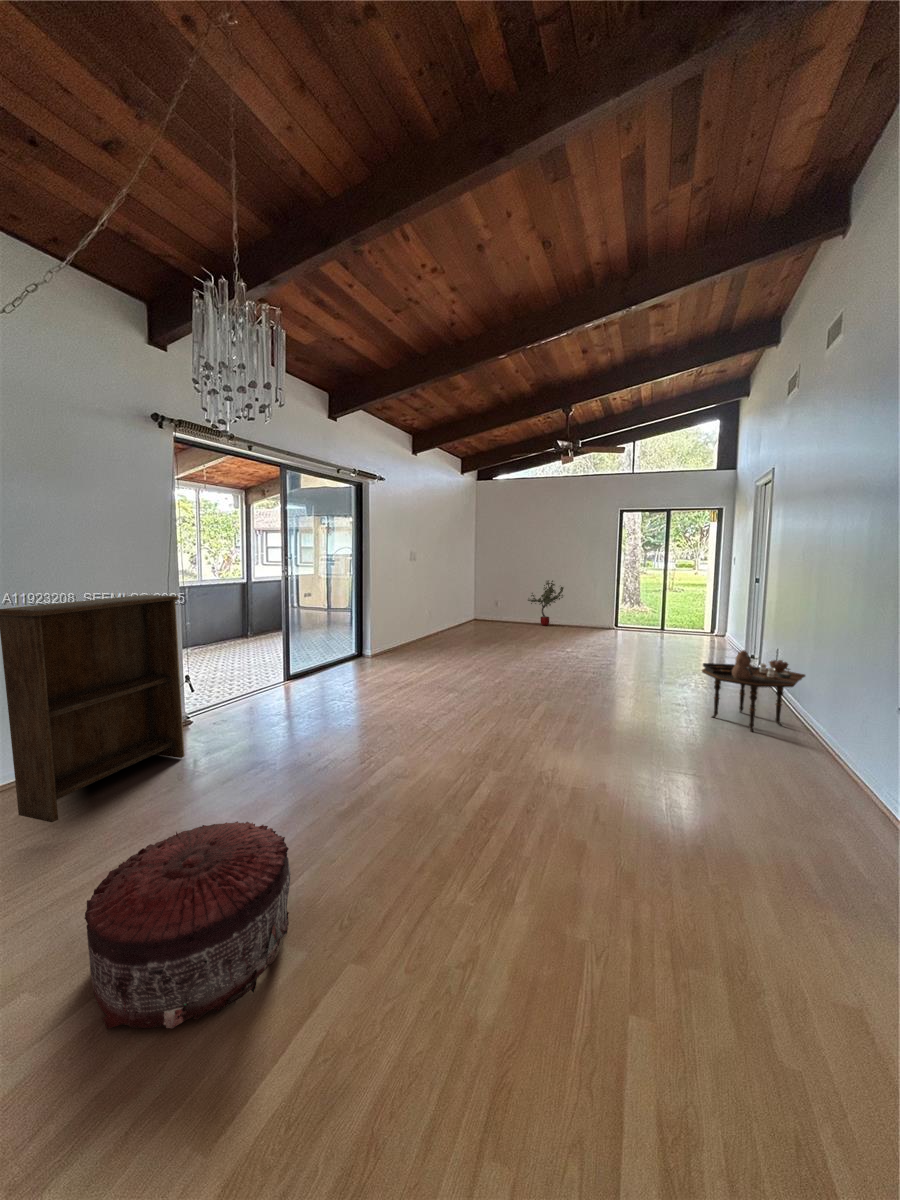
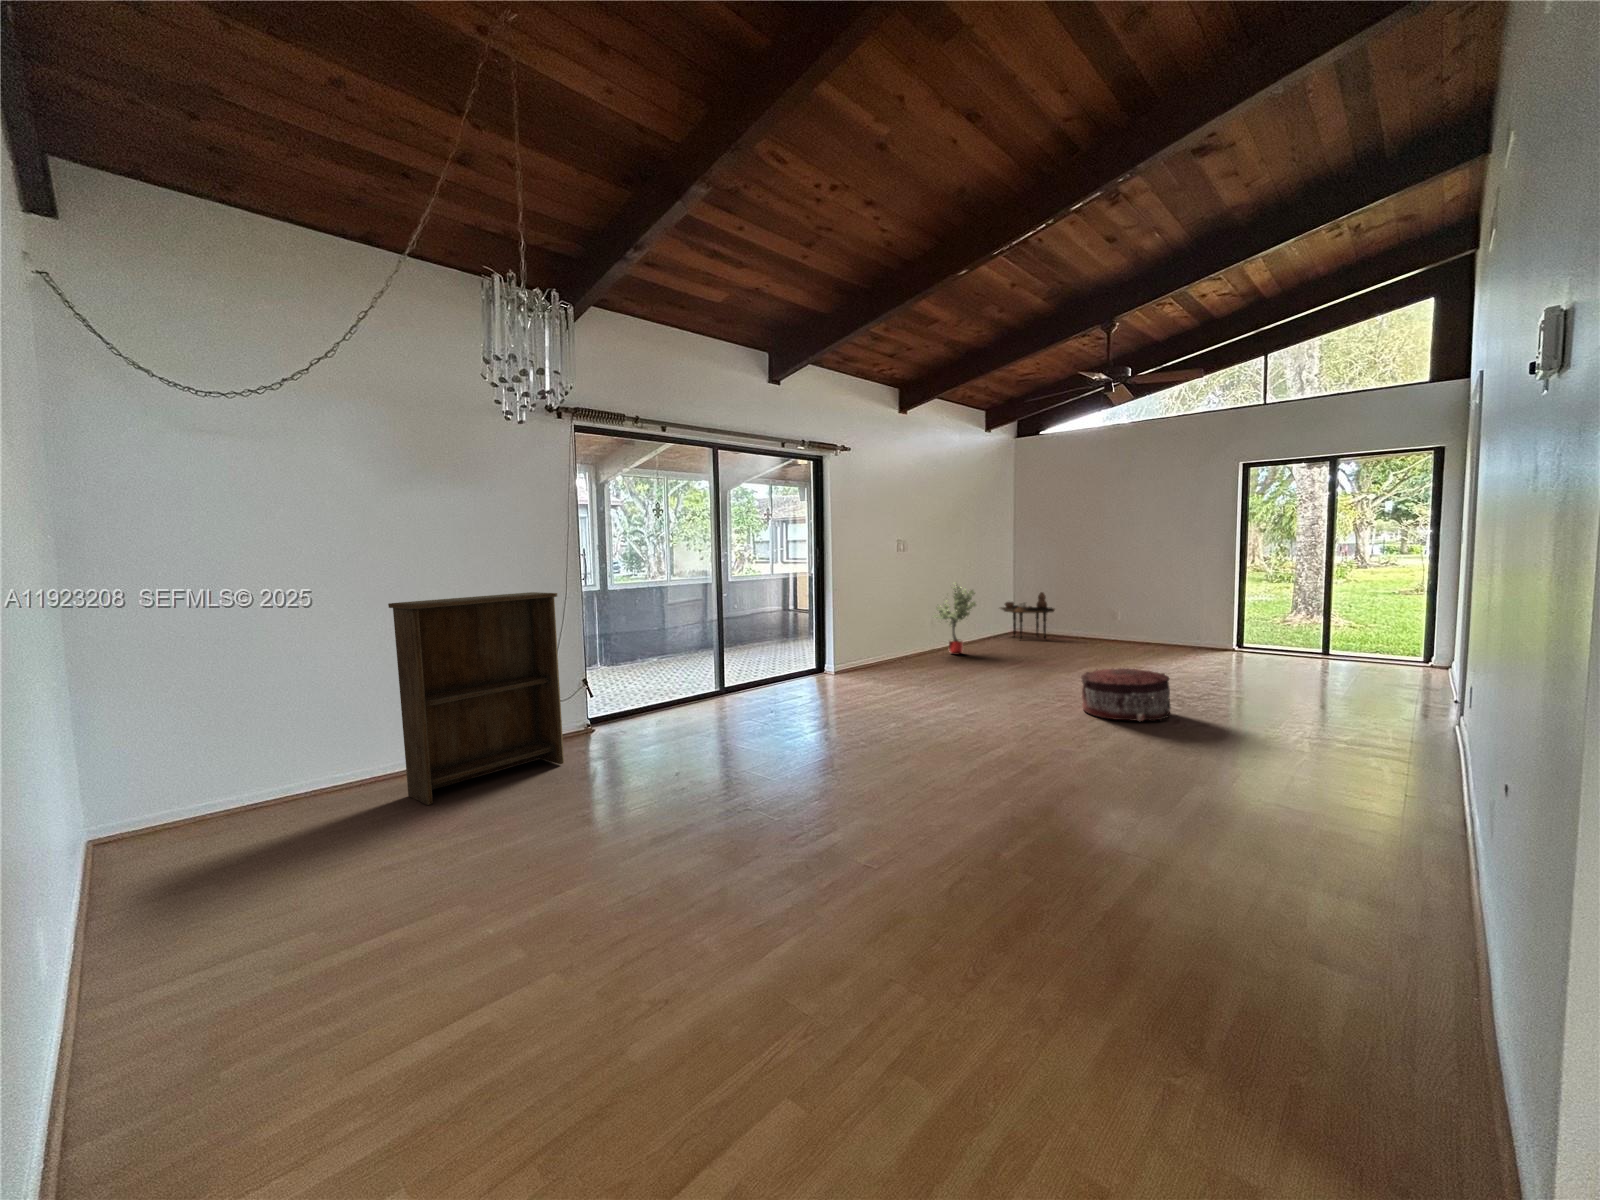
potted tree: present [528,580,564,626] -> present [934,582,976,654]
side table: present [702,650,805,732] -> present [1001,592,1055,640]
pouf: present [85,821,291,1028] -> present [1081,668,1170,721]

